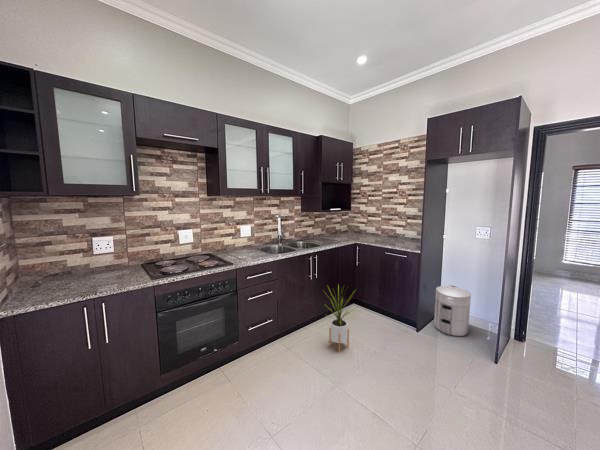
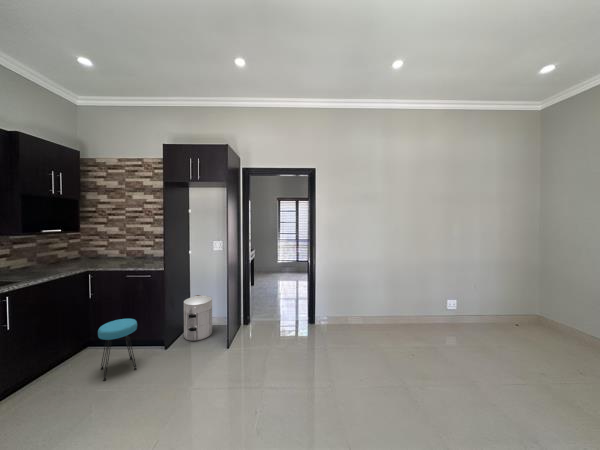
house plant: present [328,286,349,352] -> none [14,322,82,419]
stool: none [365,290,395,340] -> present [98,319,137,381]

